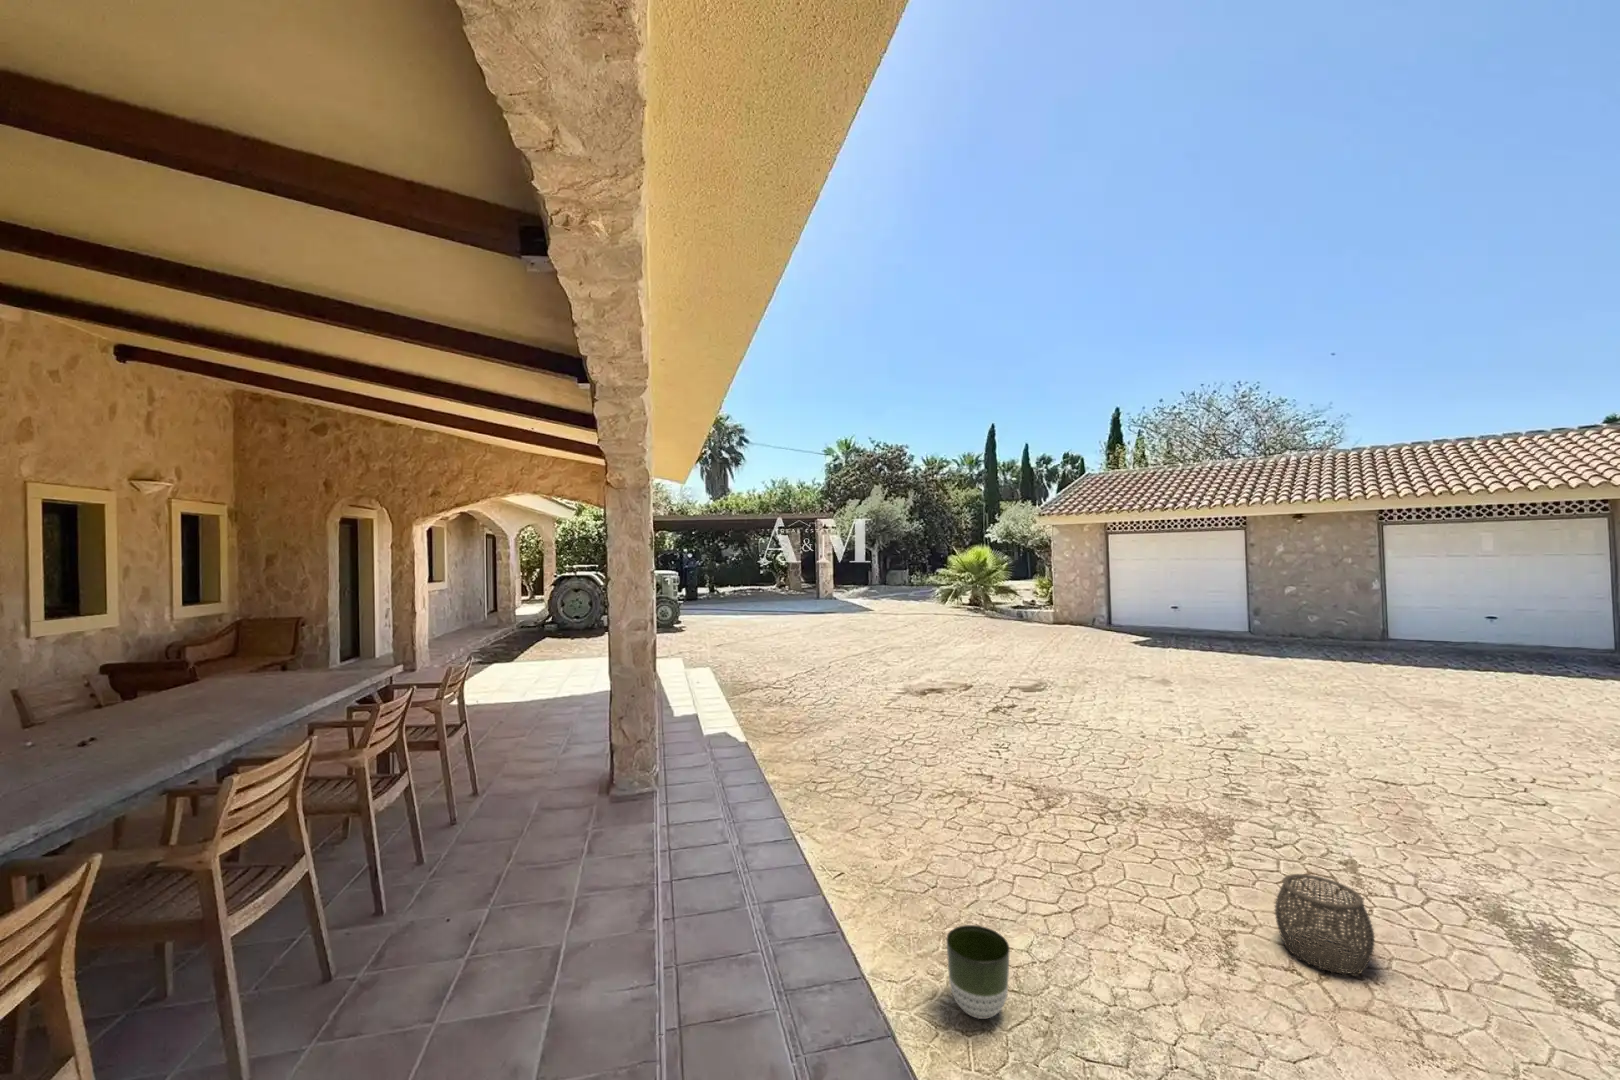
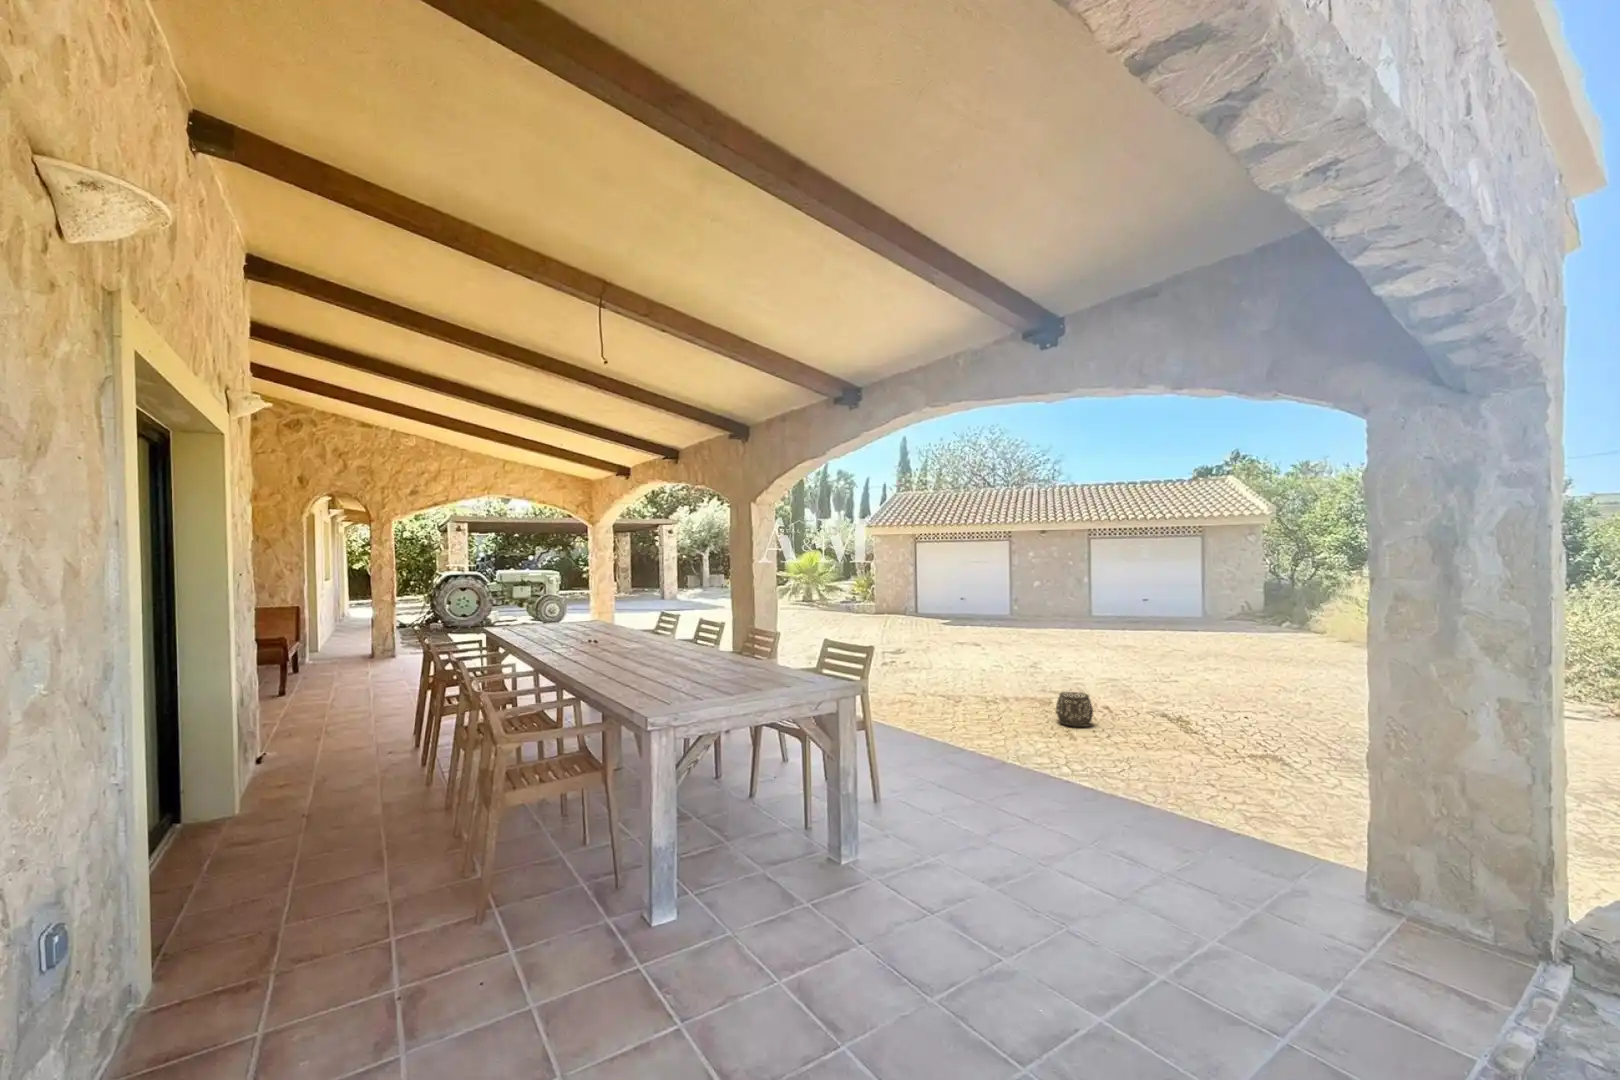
planter: present [947,925,1010,1019] -> none [936,715,964,750]

